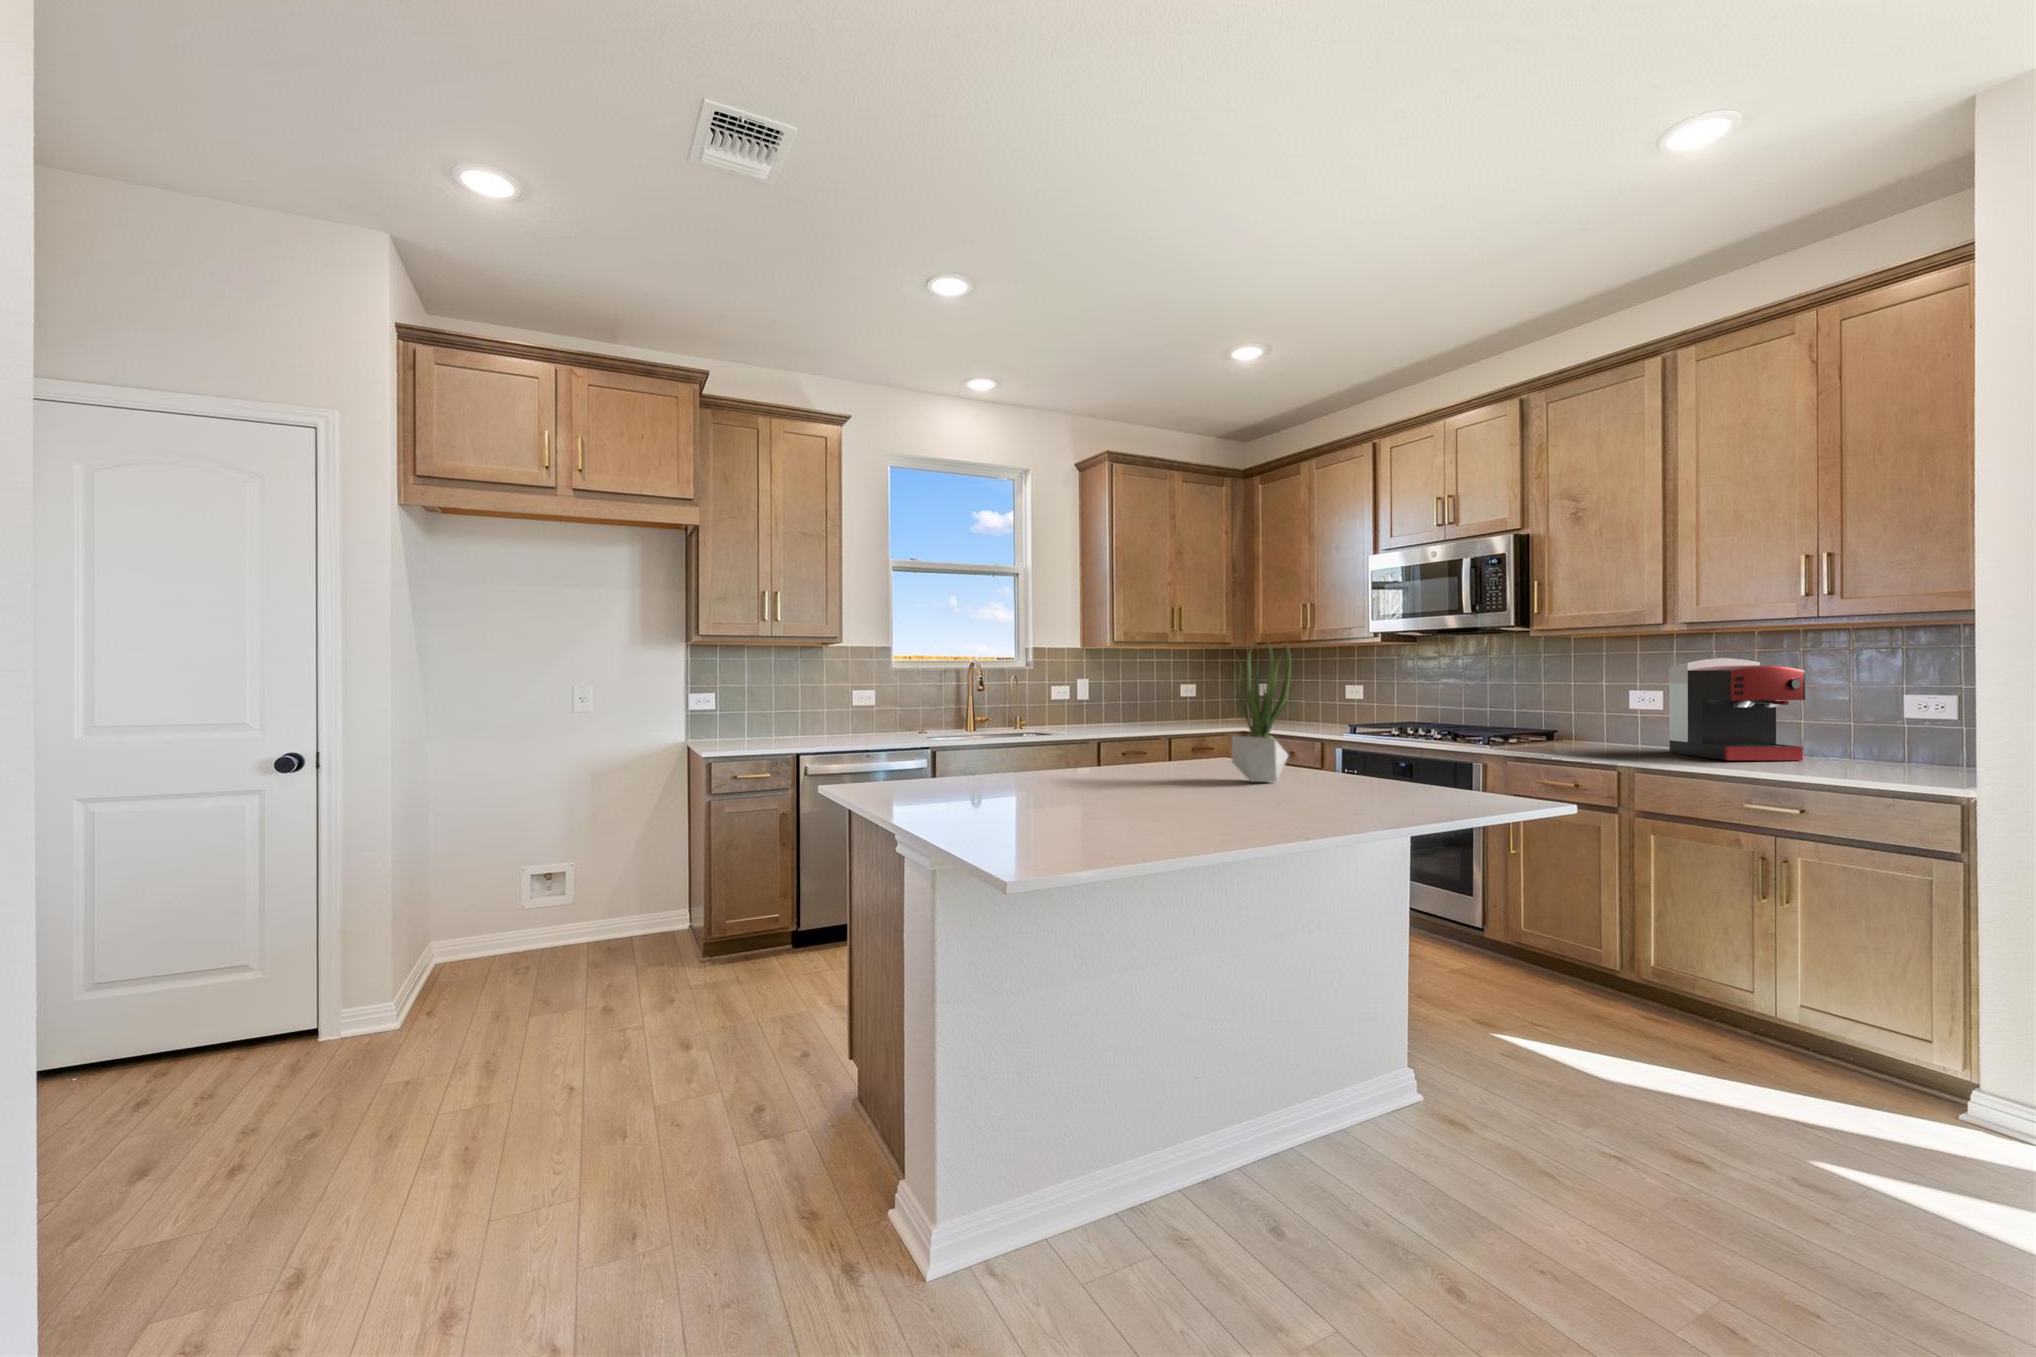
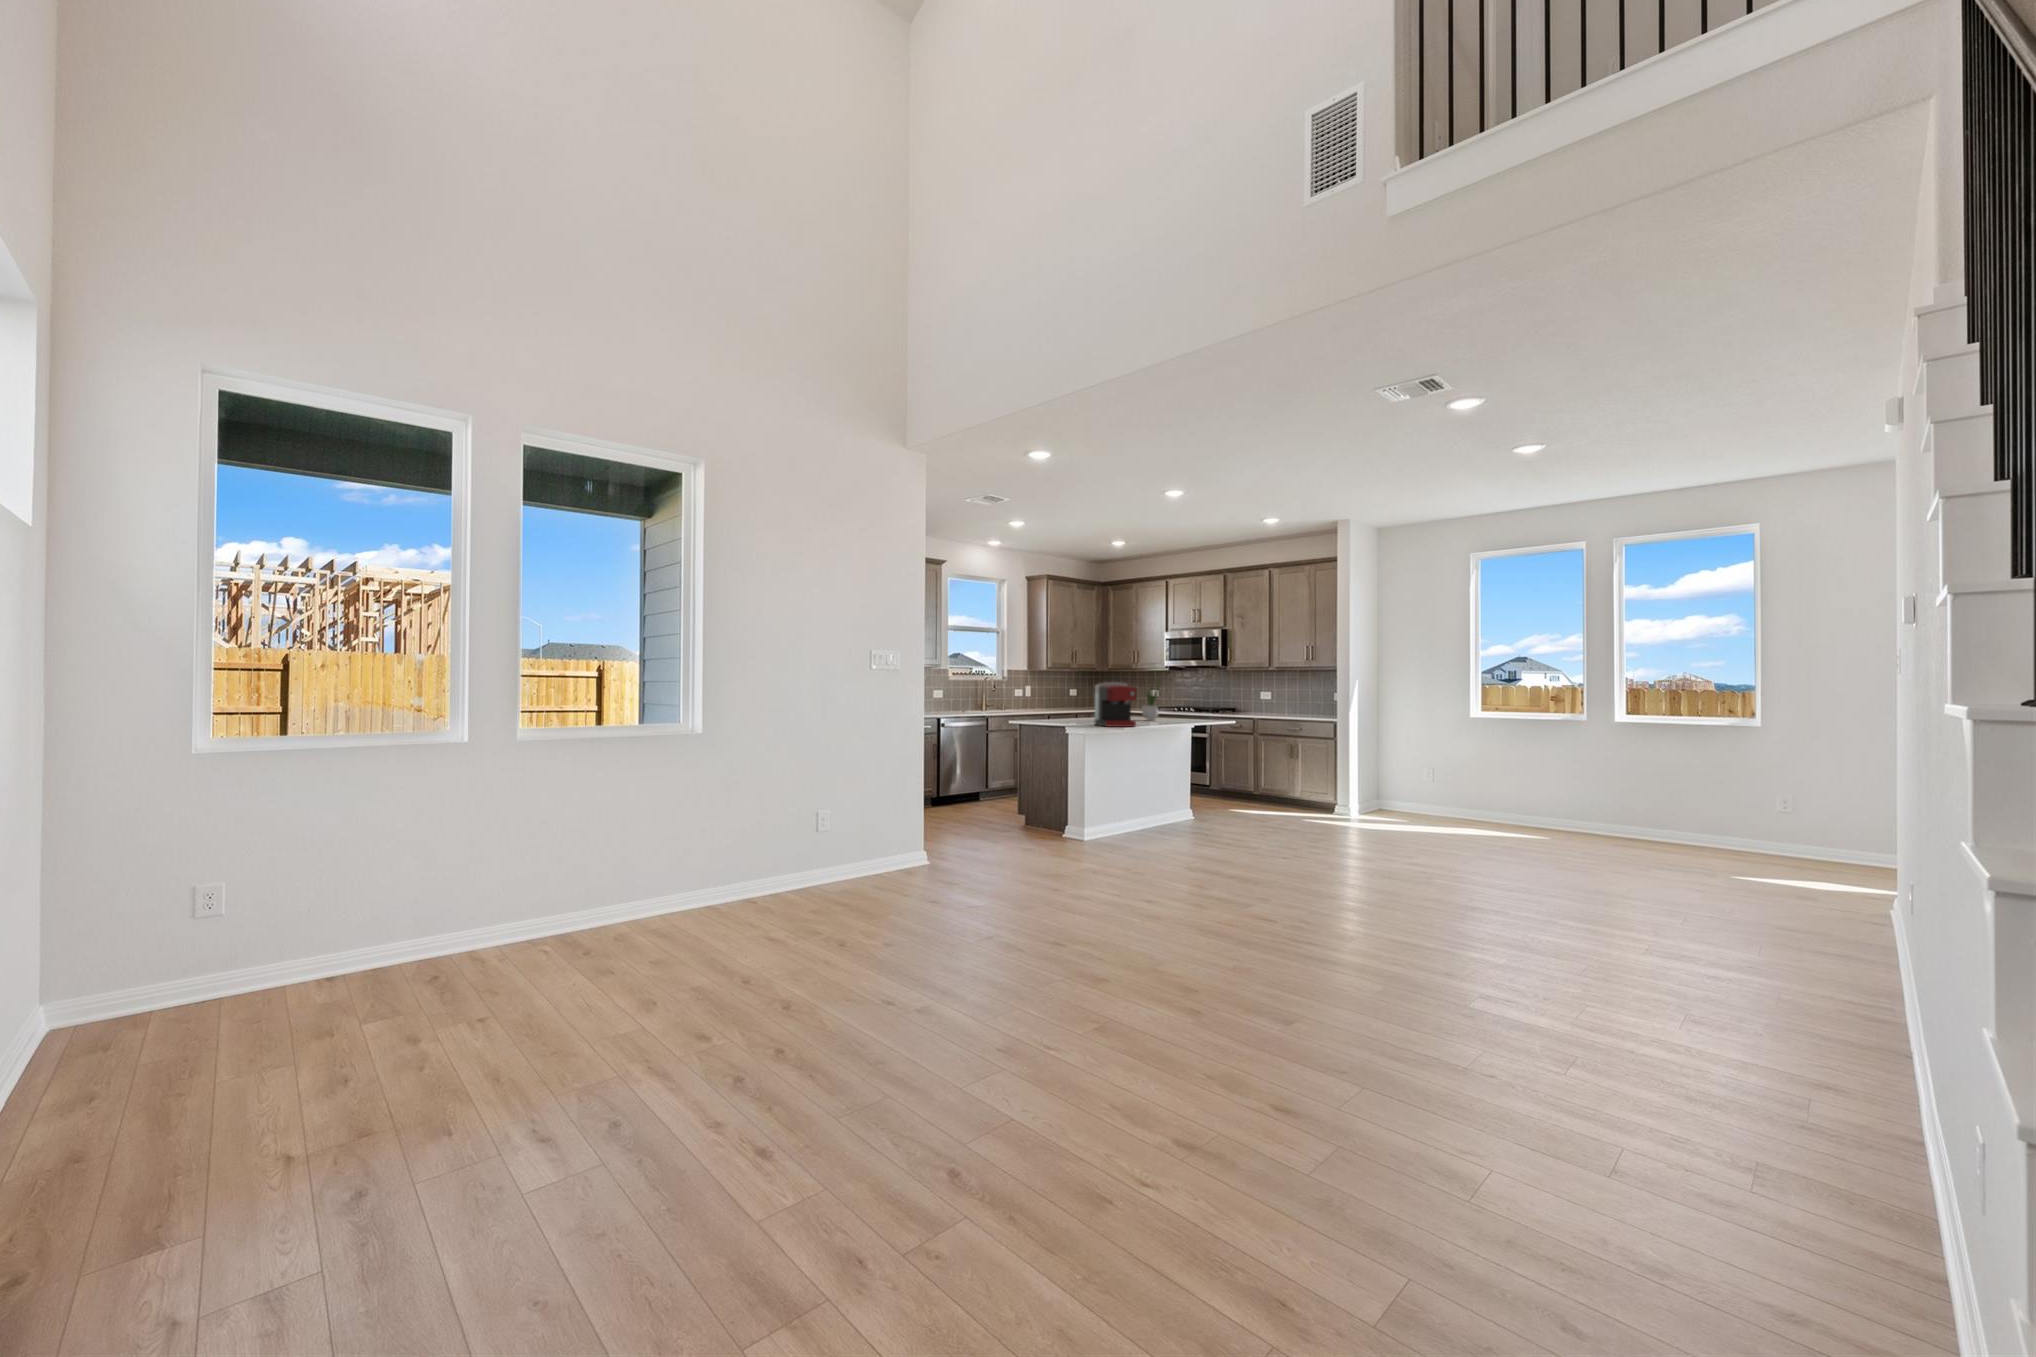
coffee maker: present [1669,658,1805,760] -> present [1094,682,1137,727]

